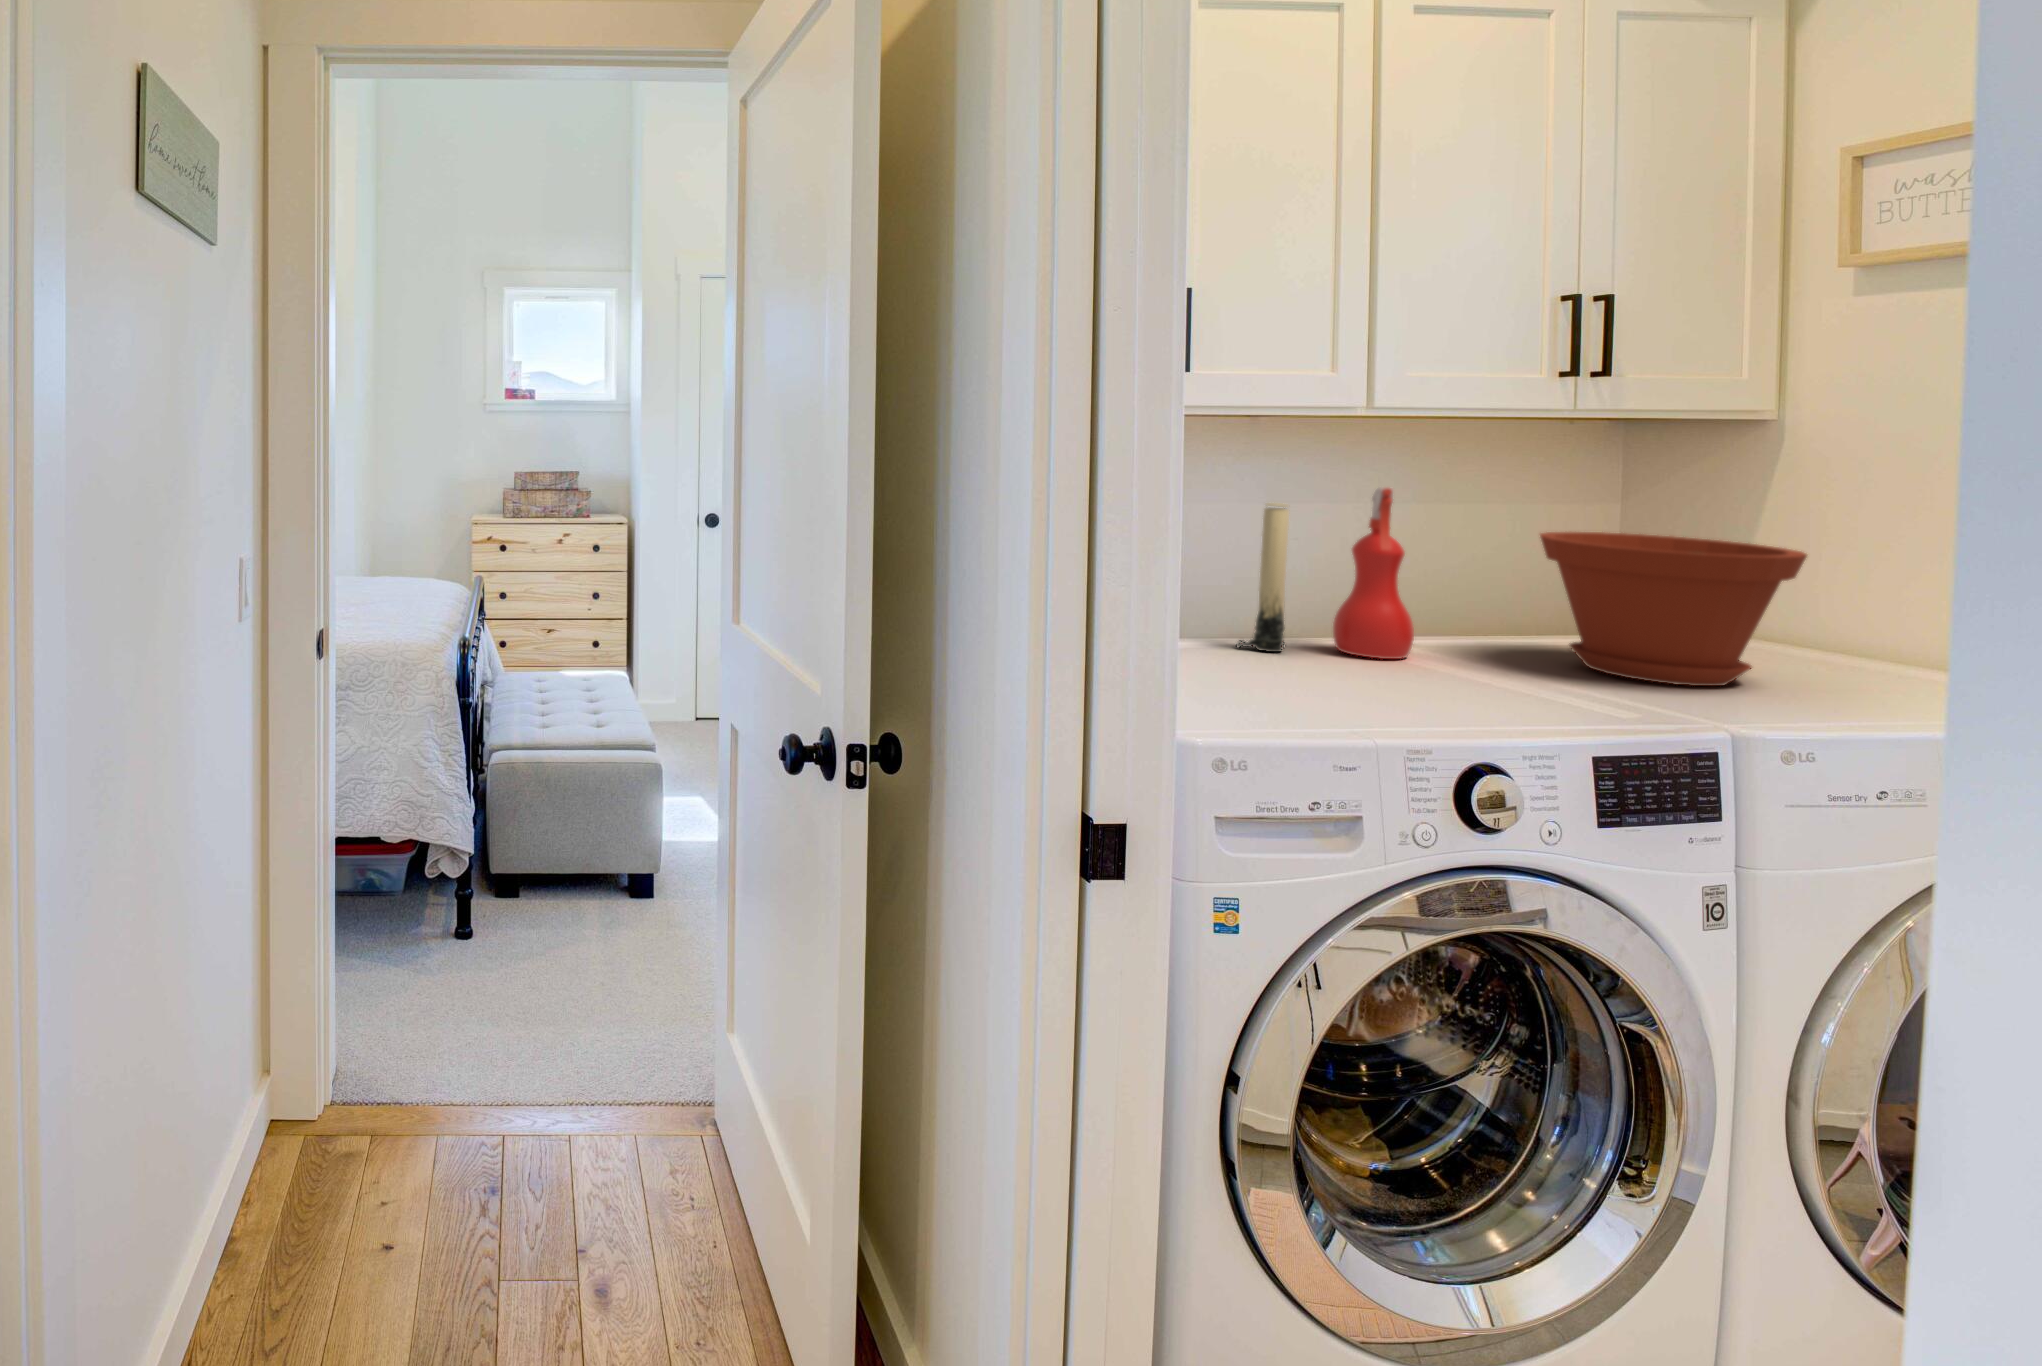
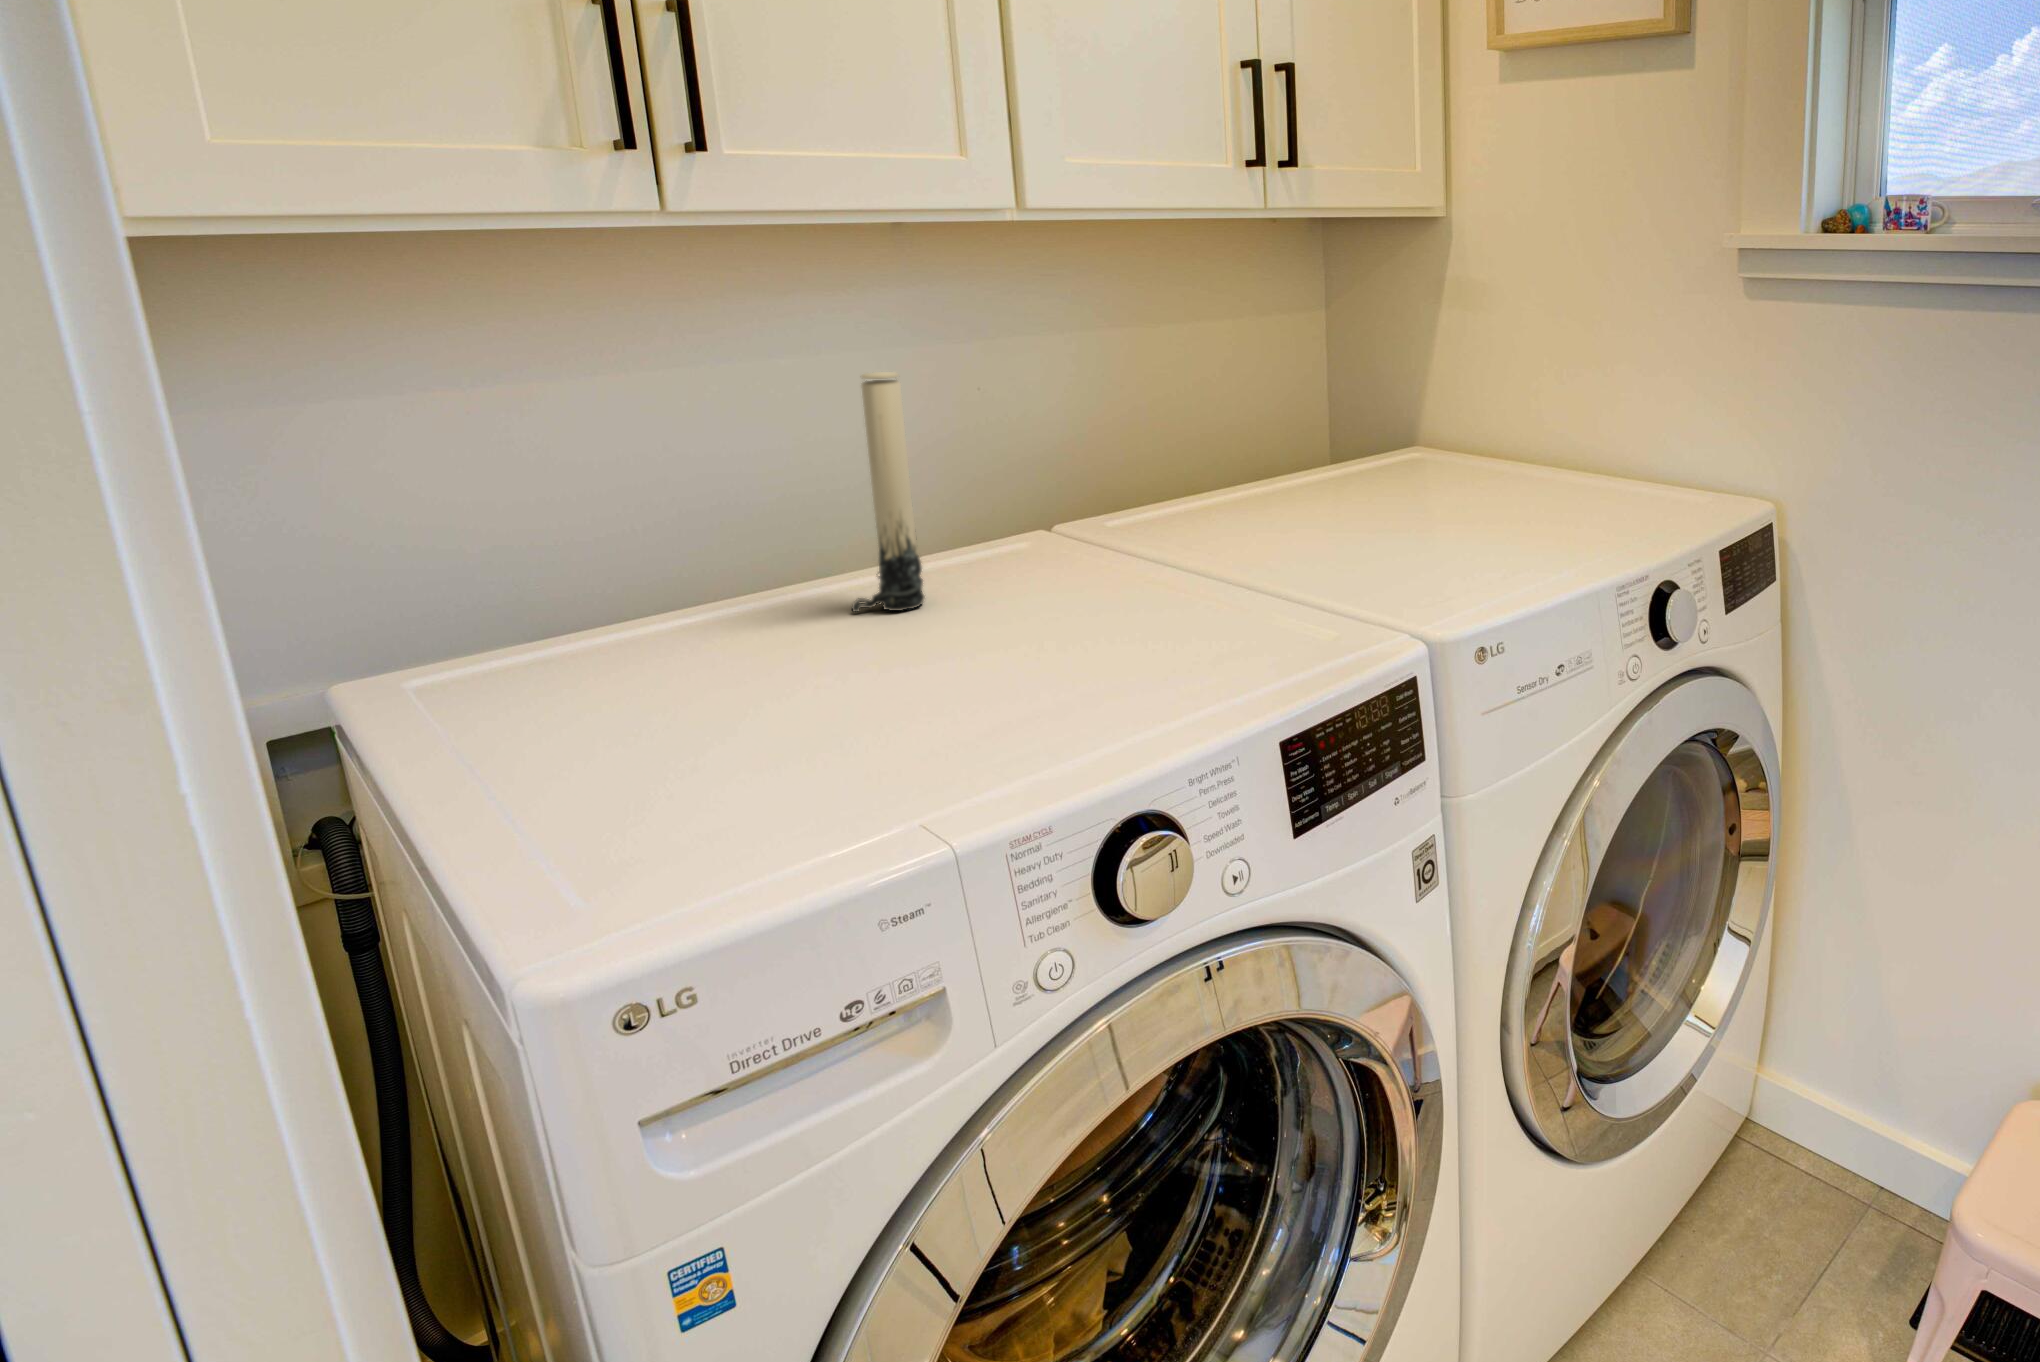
spray bottle: present [1333,487,1414,659] -> none [995,335,1100,591]
plant pot: present [1540,532,1807,686] -> none [1230,367,1483,560]

